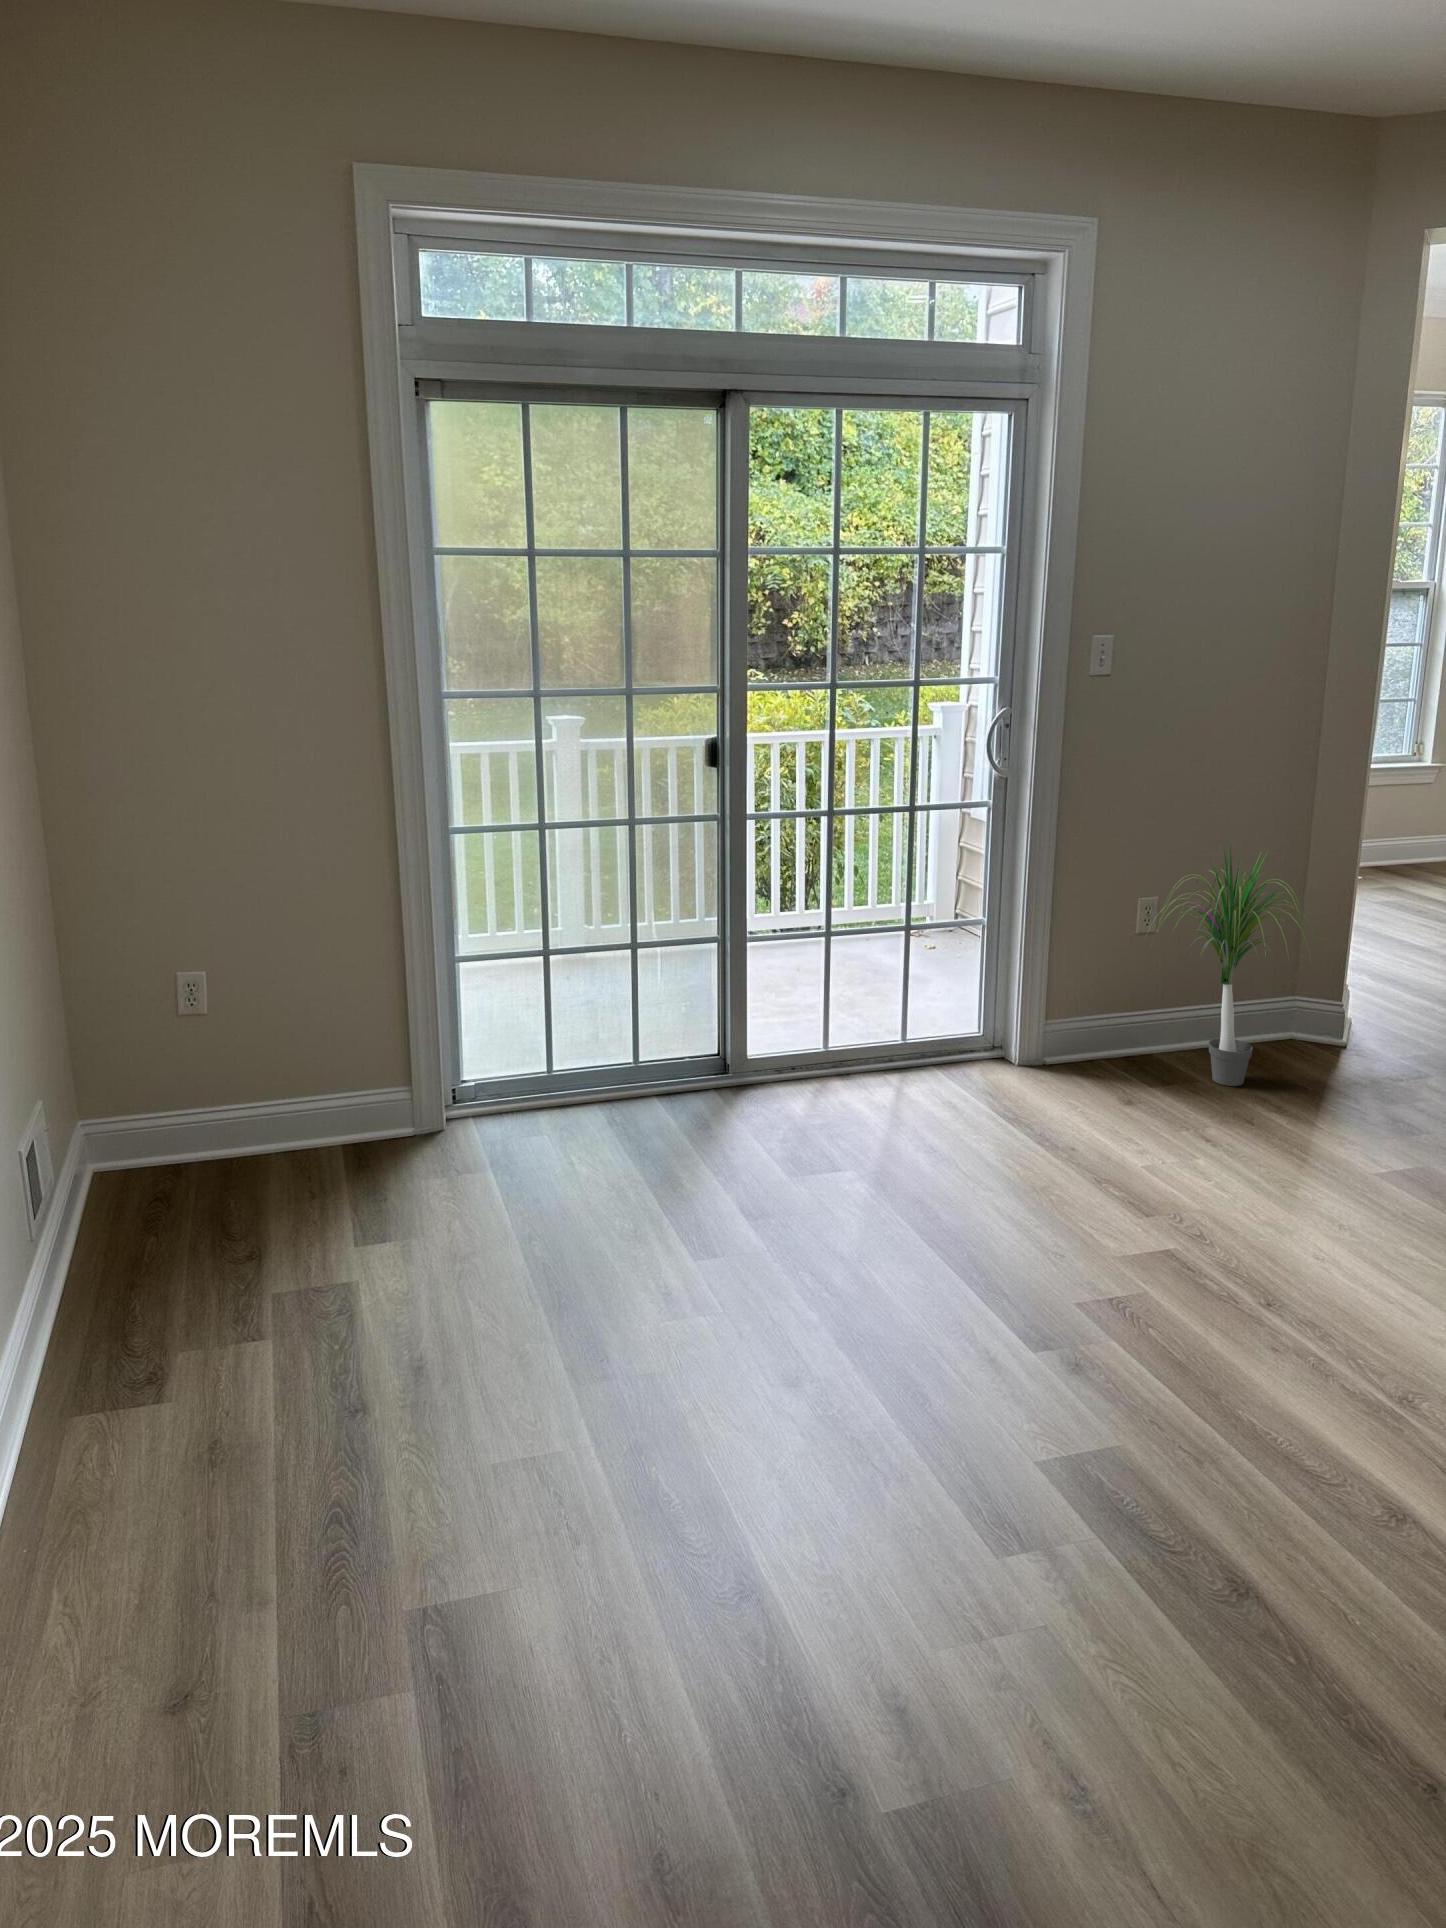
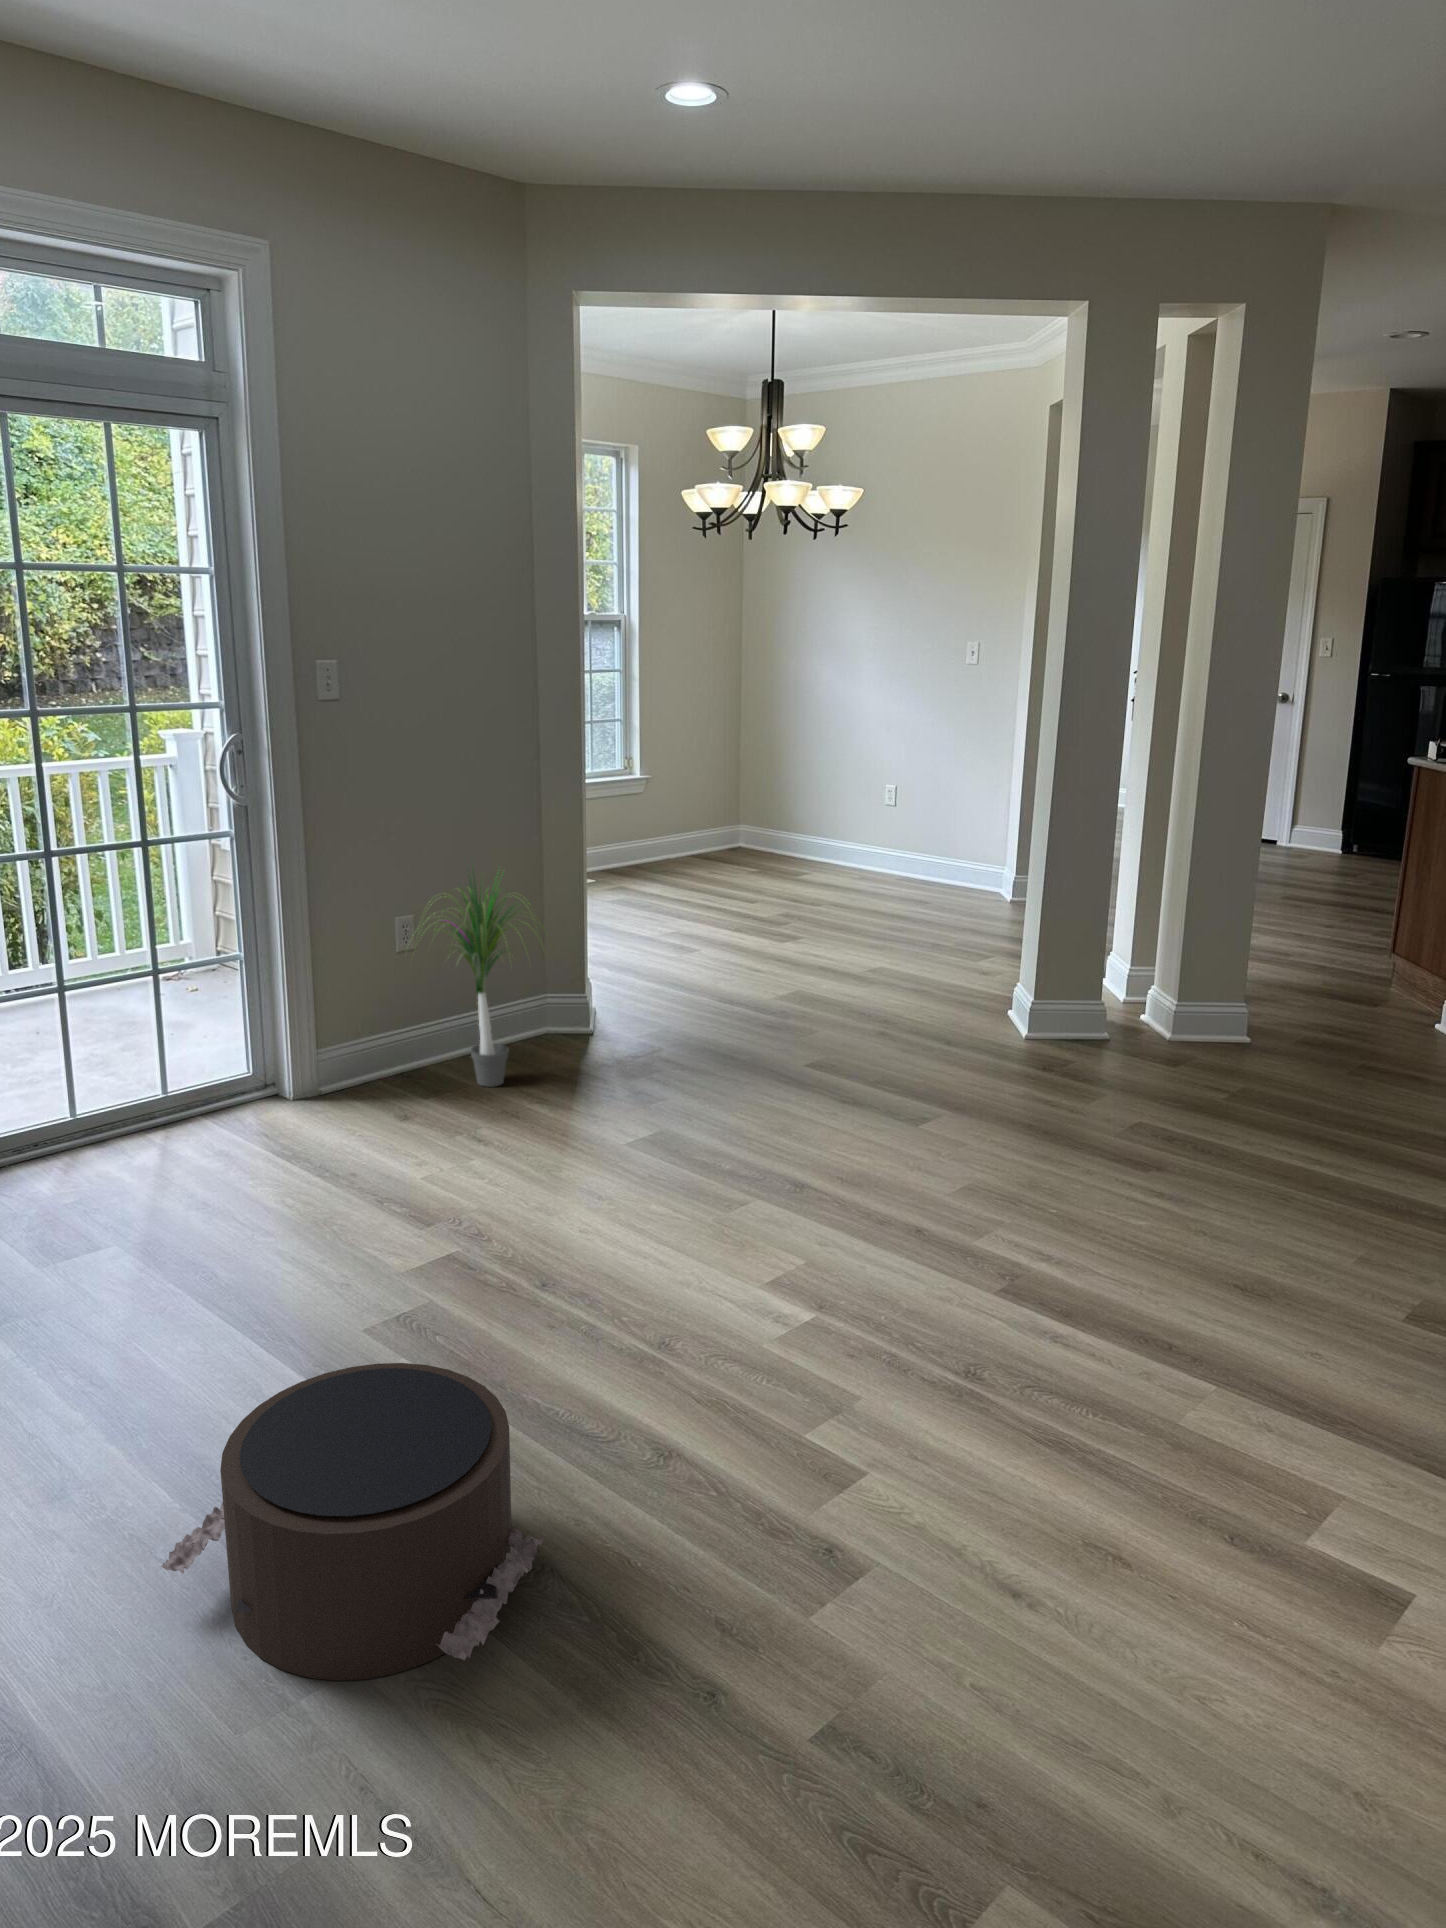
pouf: none [844,1358,1263,1742] -> present [161,1363,544,1681]

